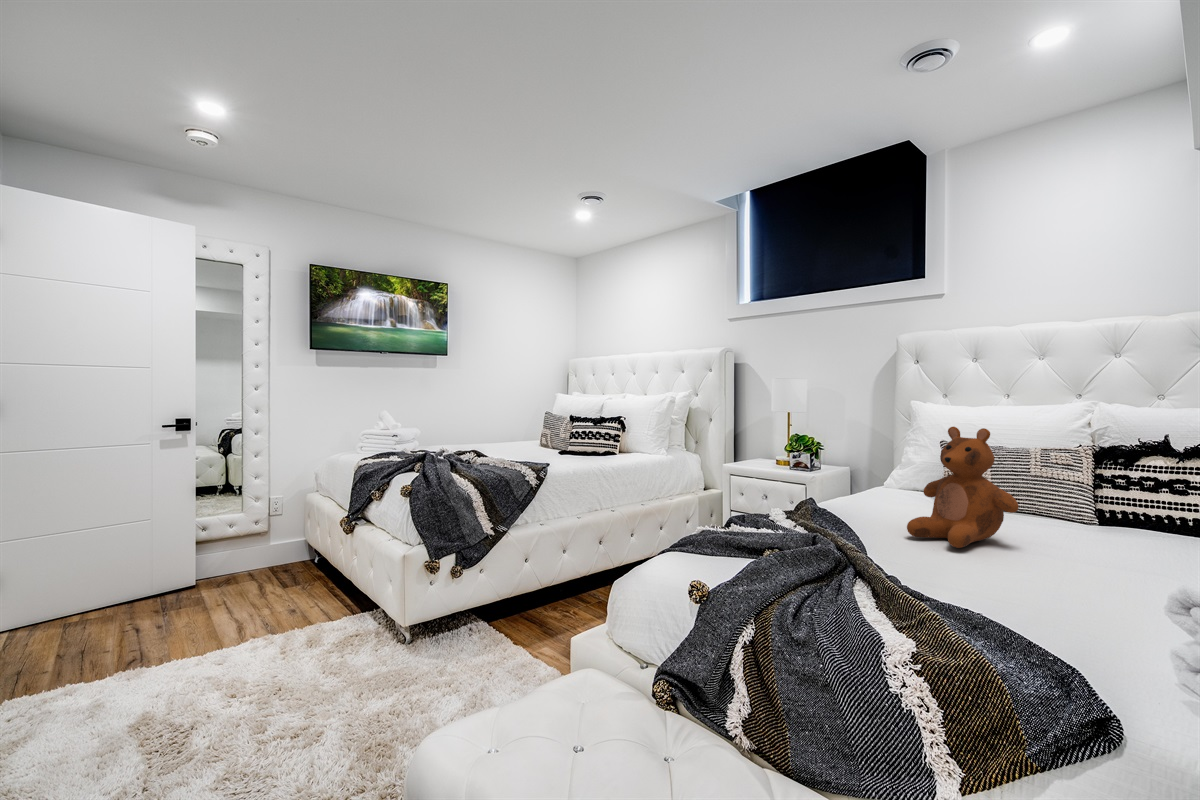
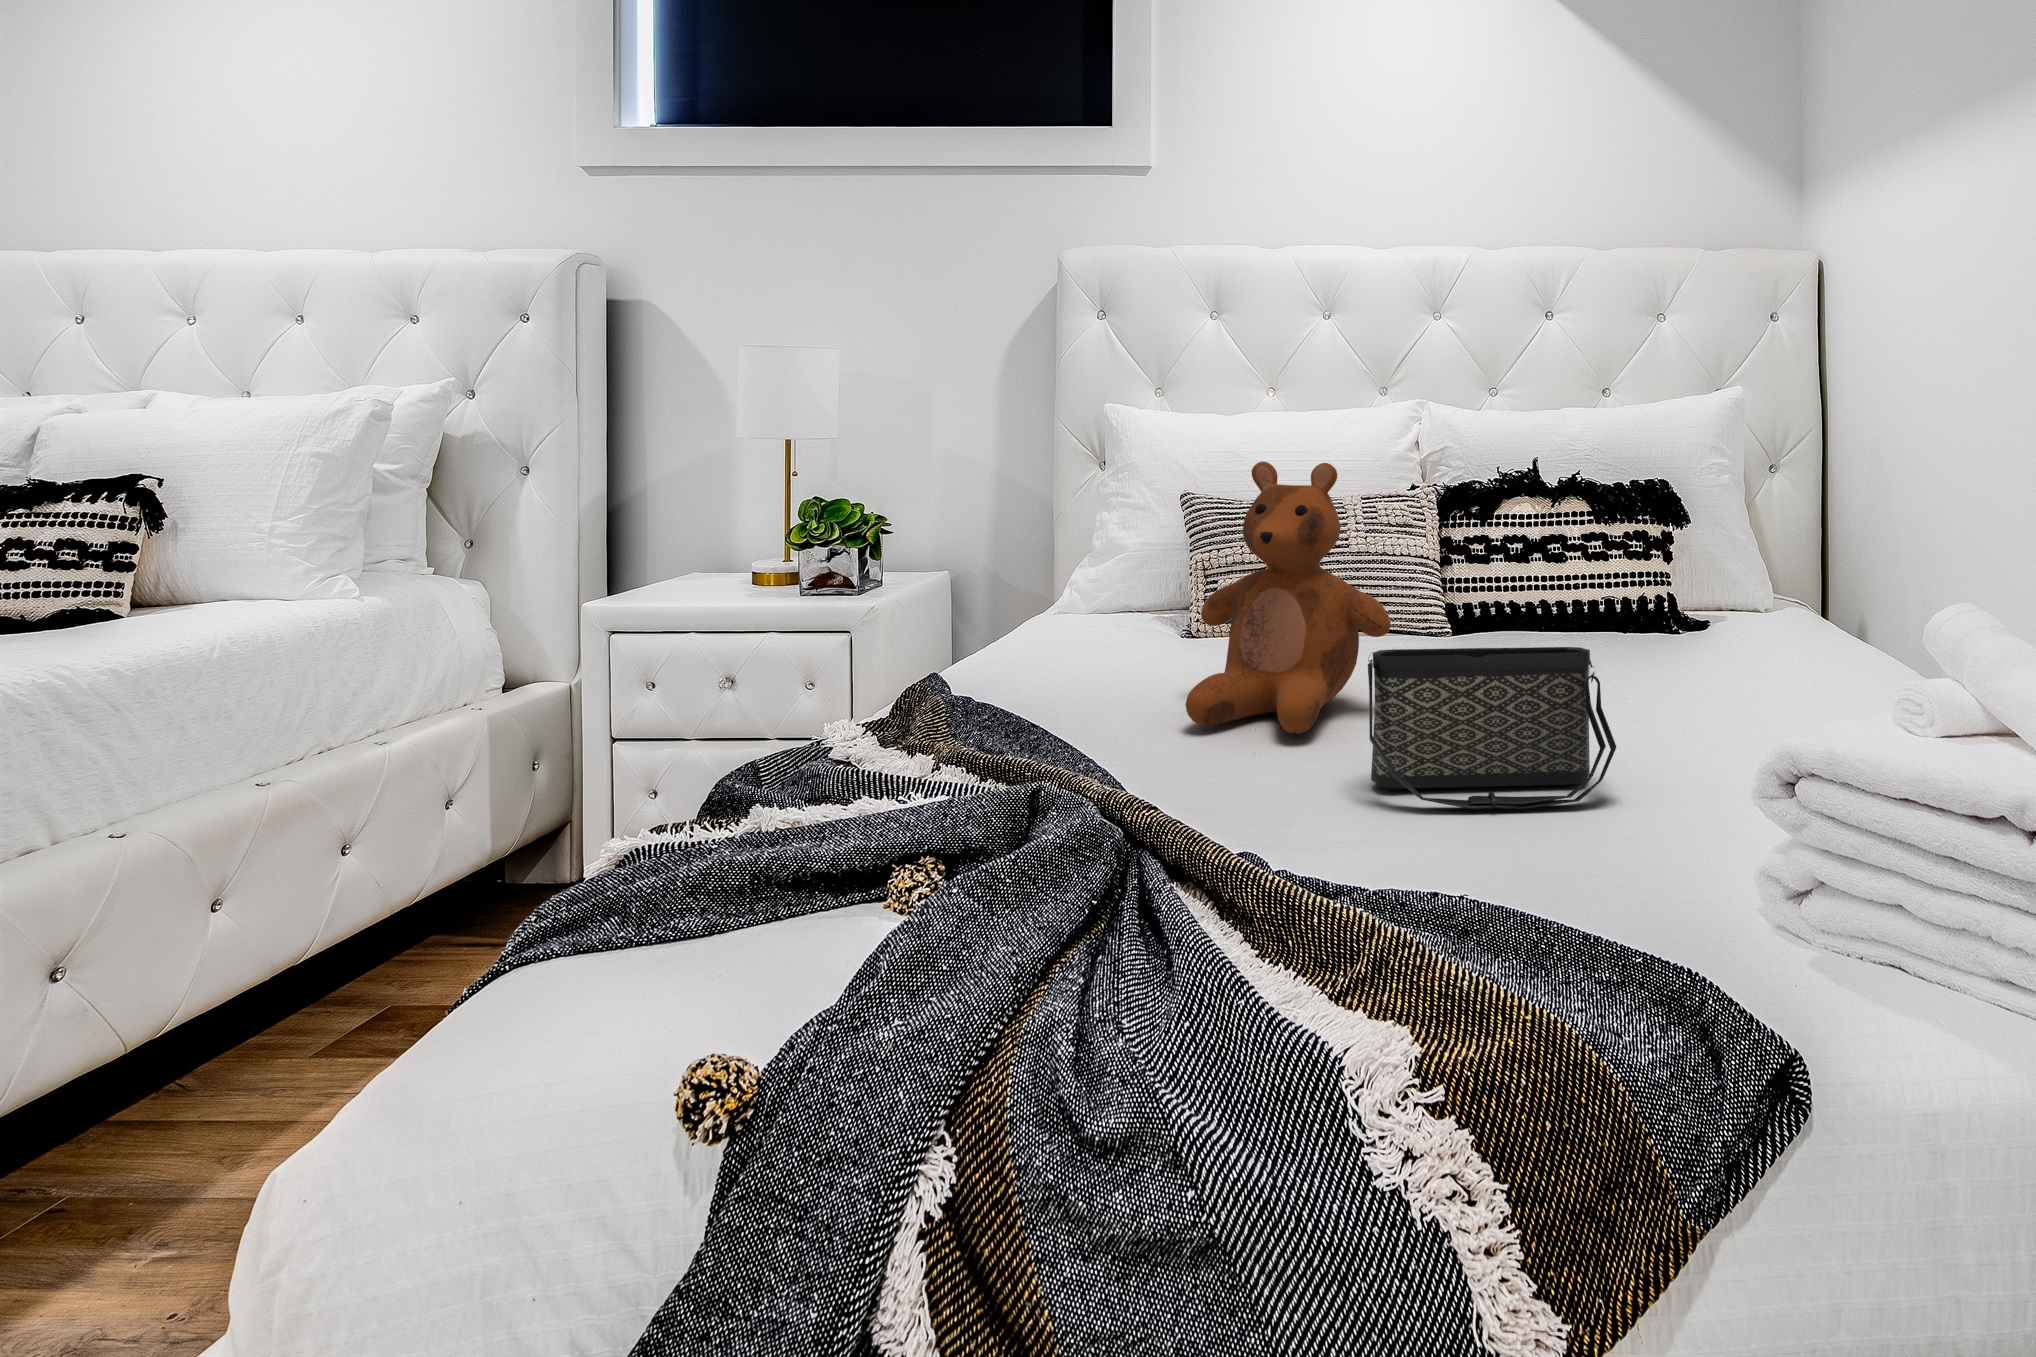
handbag: none [974,513,1126,605] -> present [1368,647,1616,809]

